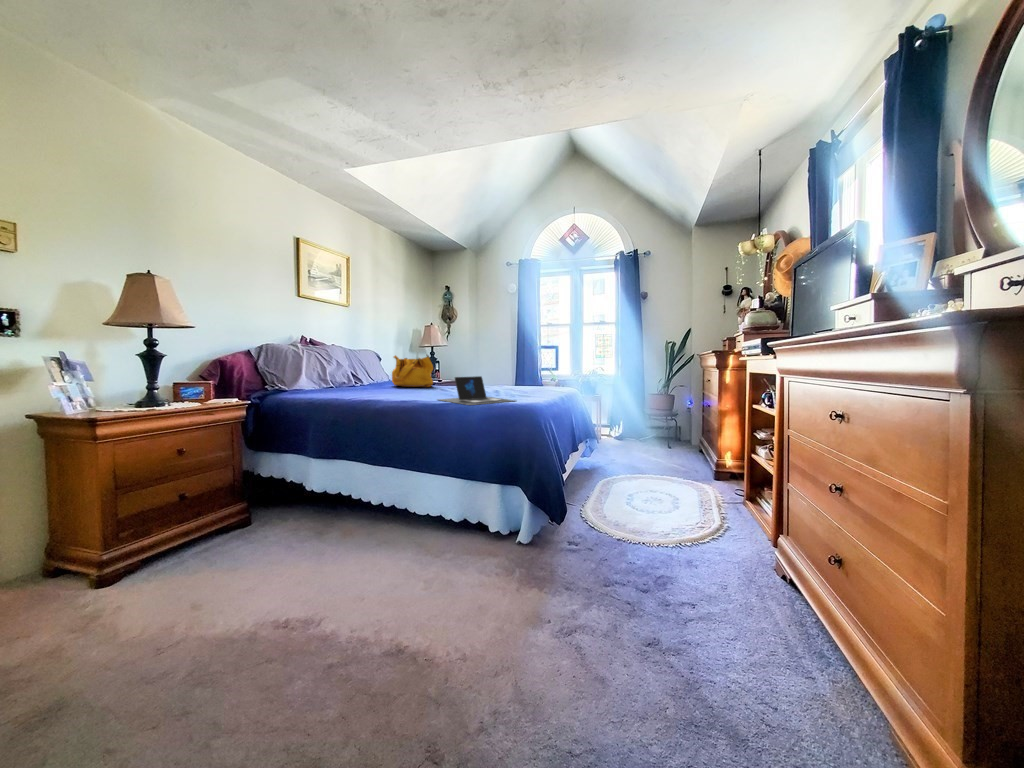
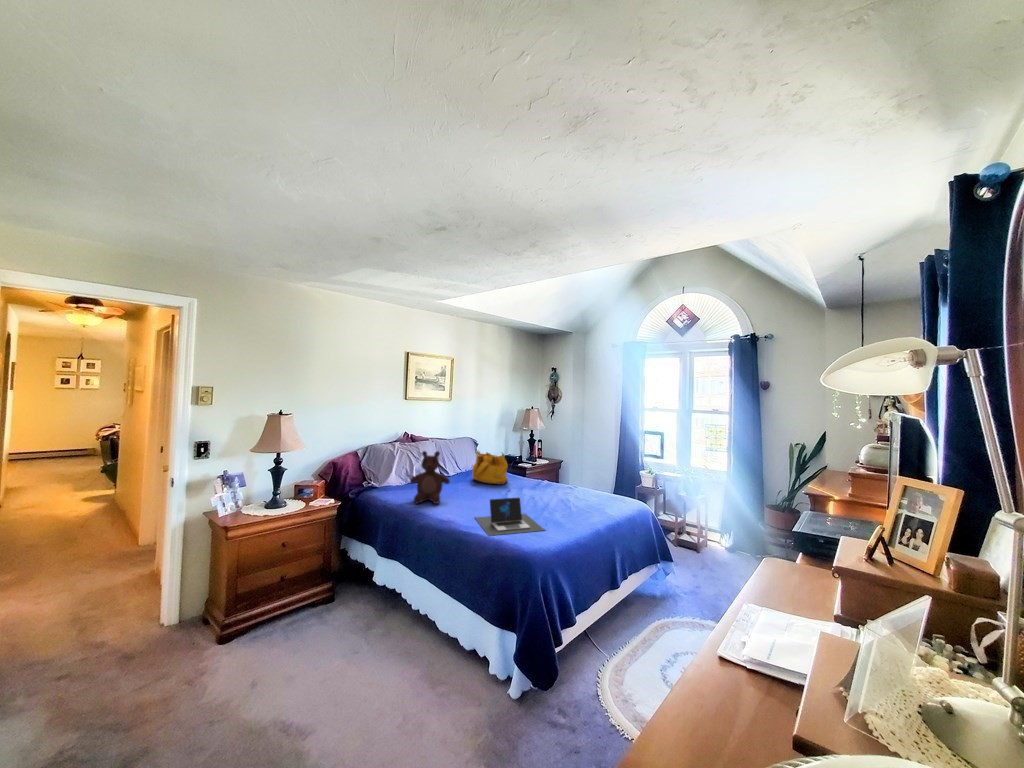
teddy bear: none [339,339,388,397] -> present [410,451,450,504]

